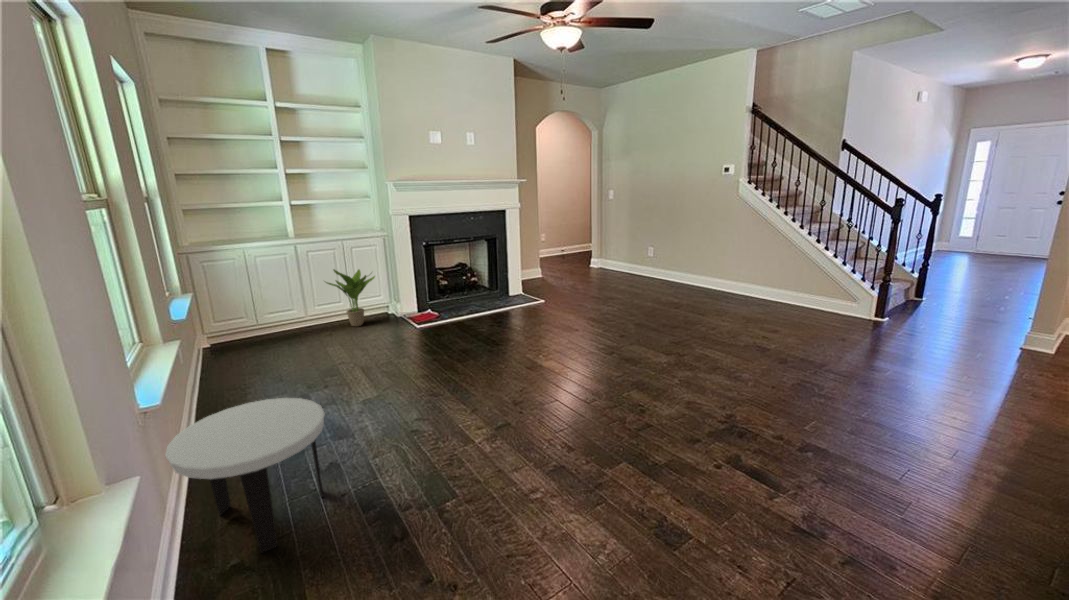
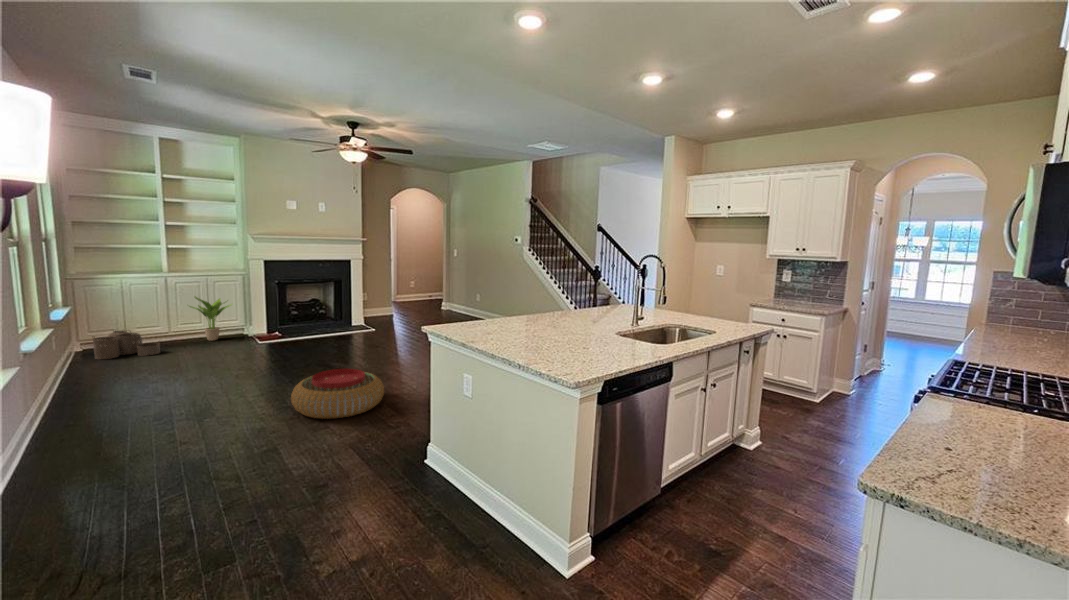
woven basket: none [220,318,304,364] -> present [92,330,160,359]
side table: present [166,398,325,553] -> none [34,358,137,433]
pouf: none [573,399,733,512] -> present [291,369,384,419]

